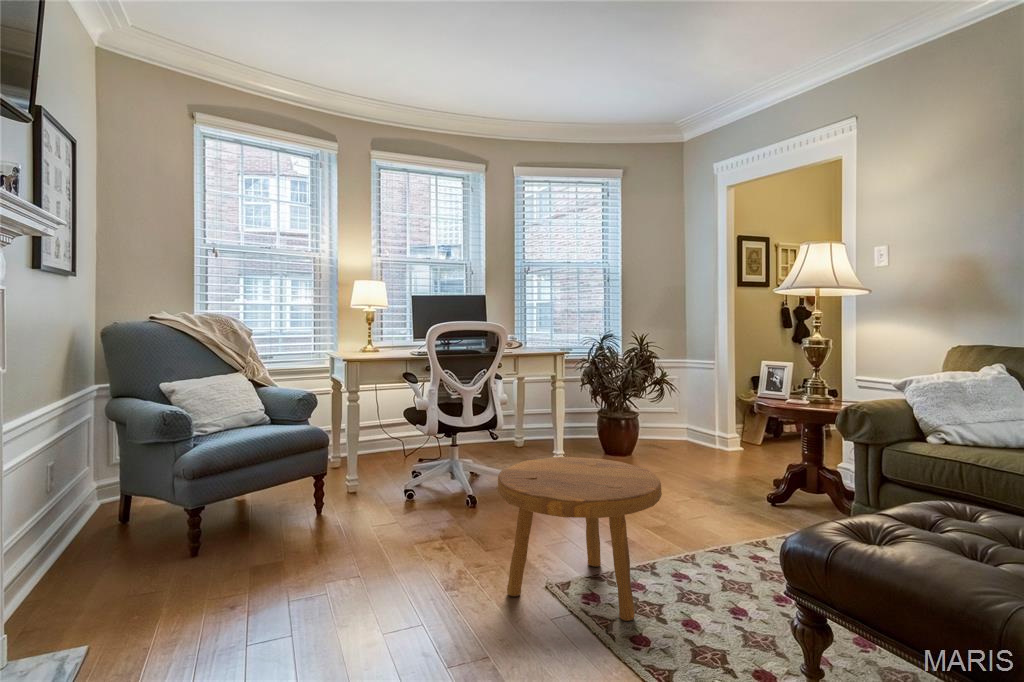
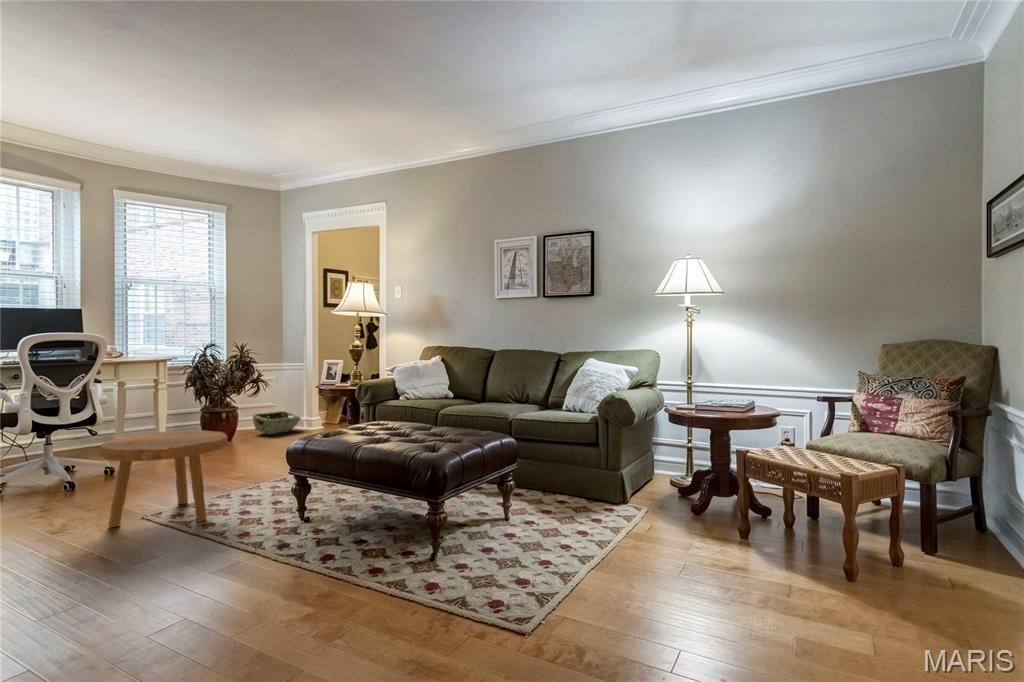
woven basket: none [653,420,711,451] -> present [252,411,300,435]

